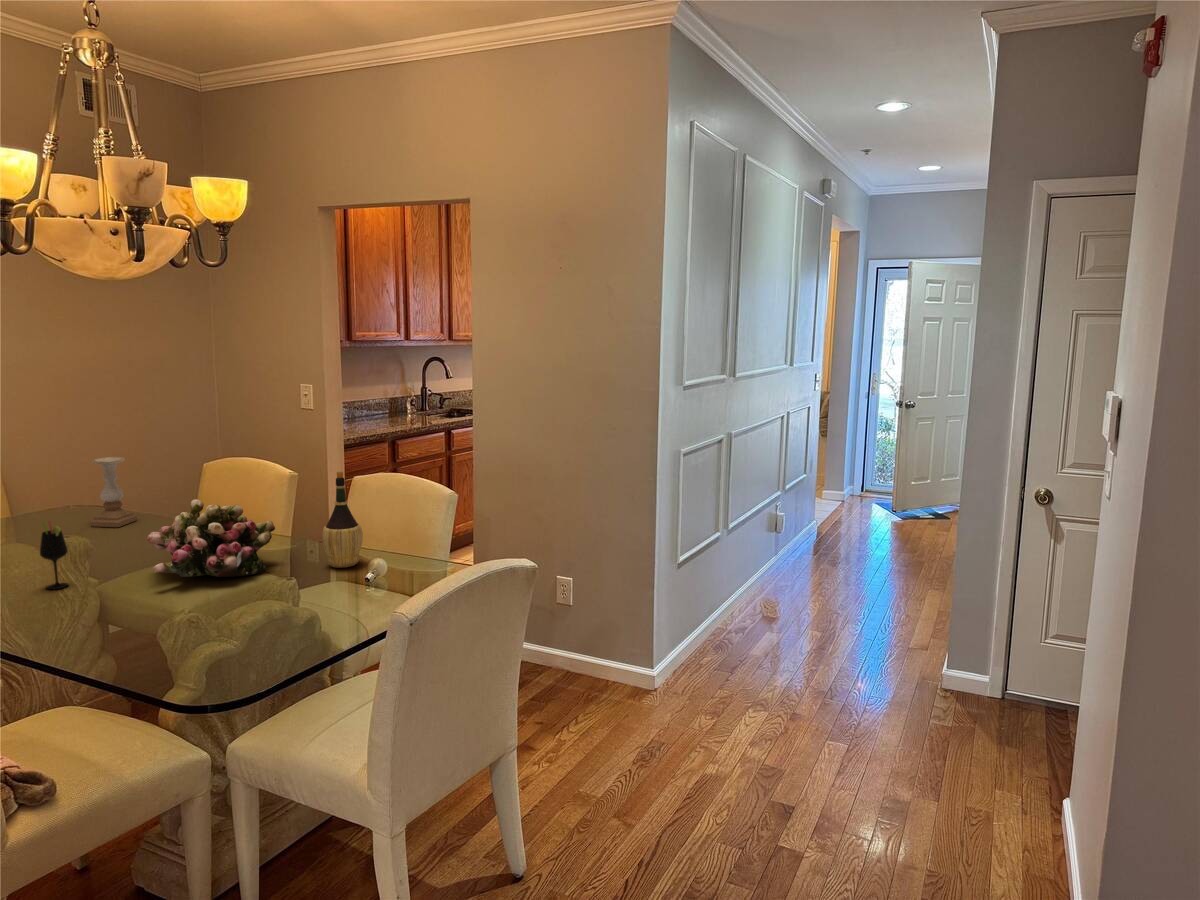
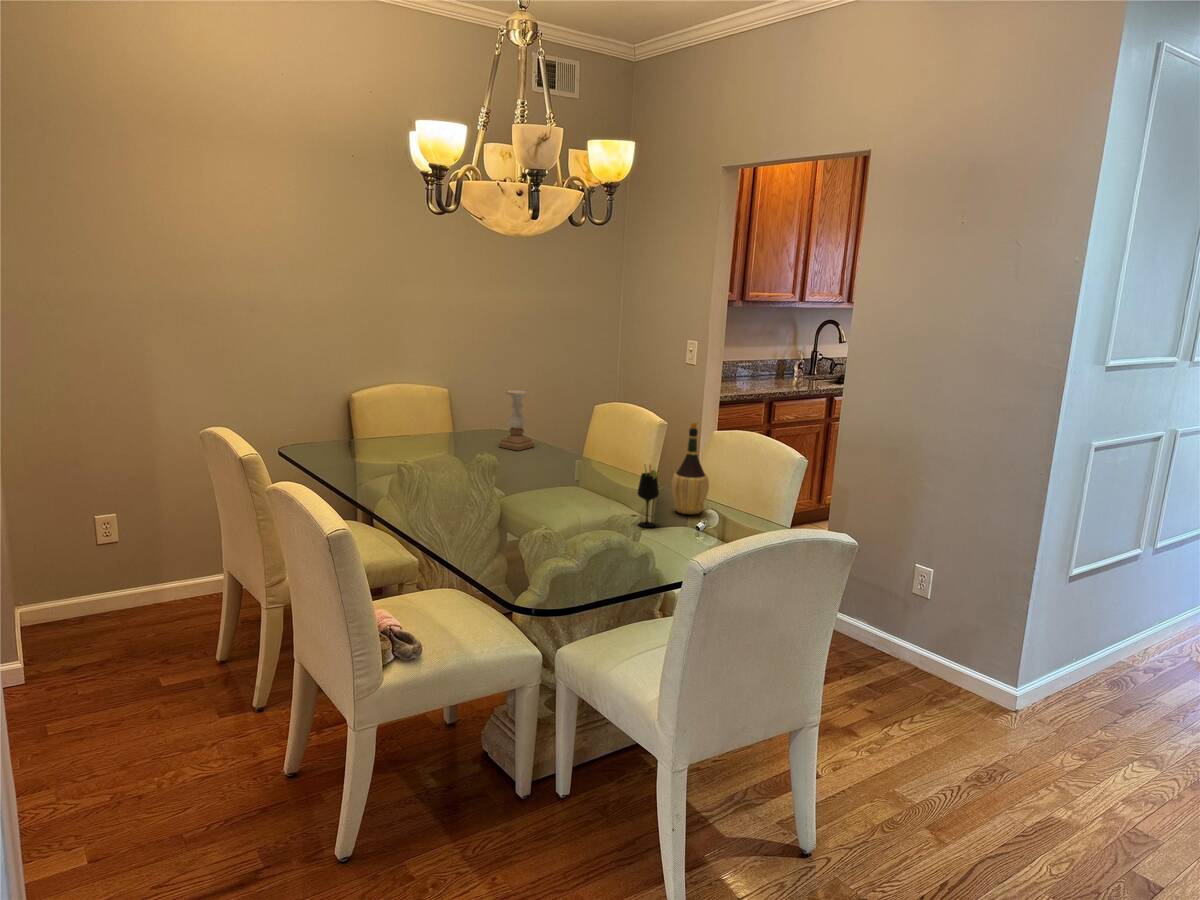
flower arrangement: present [147,499,275,577] -> none [528,433,633,507]
wine glass: present [40,521,68,589] -> present [637,465,659,527]

